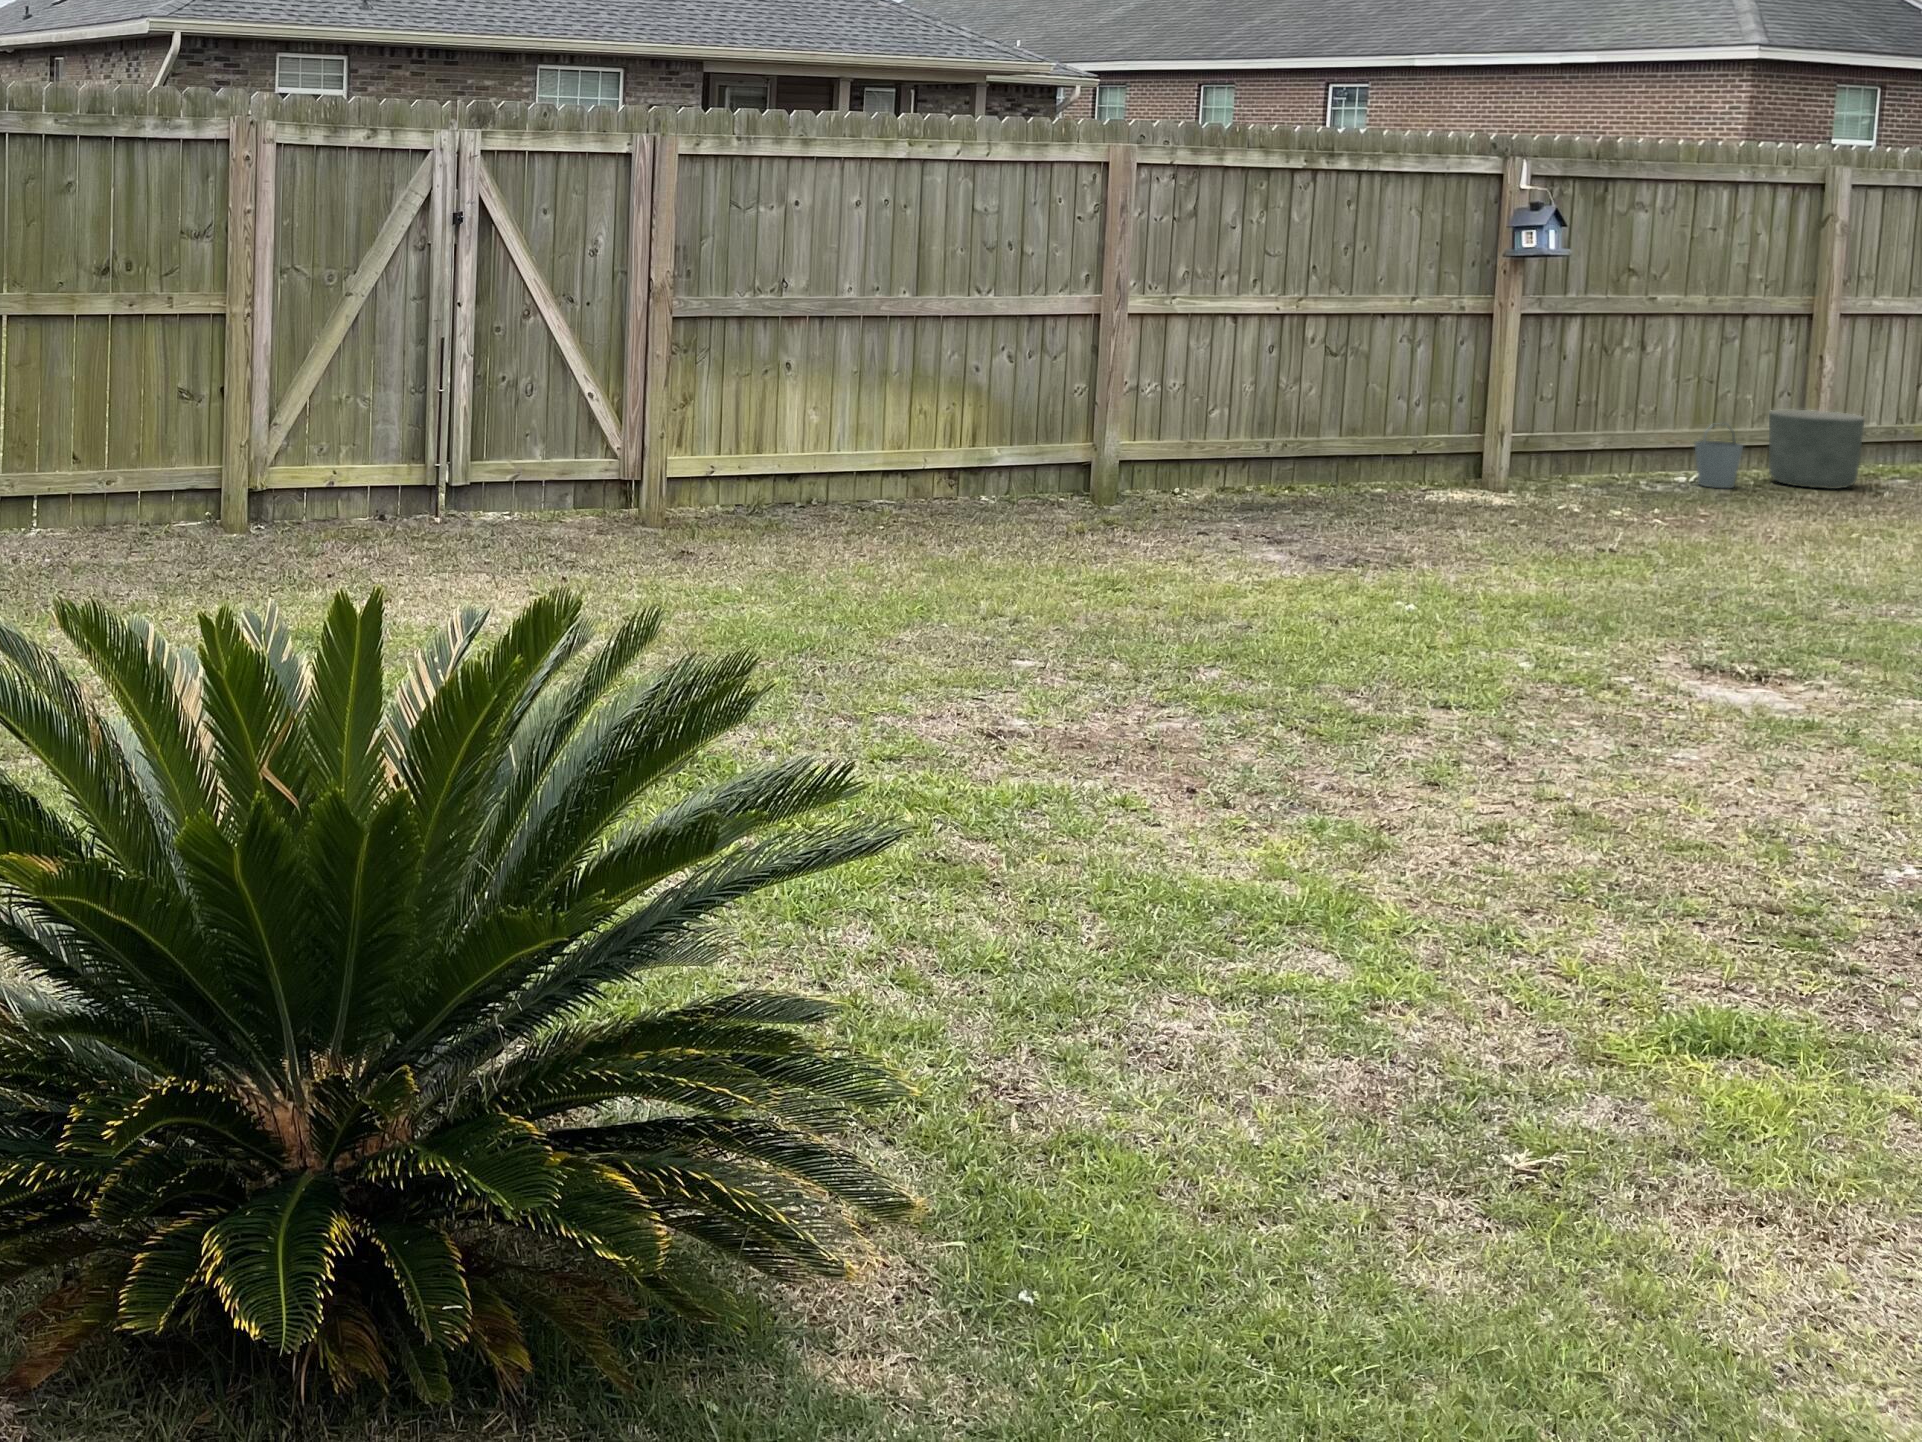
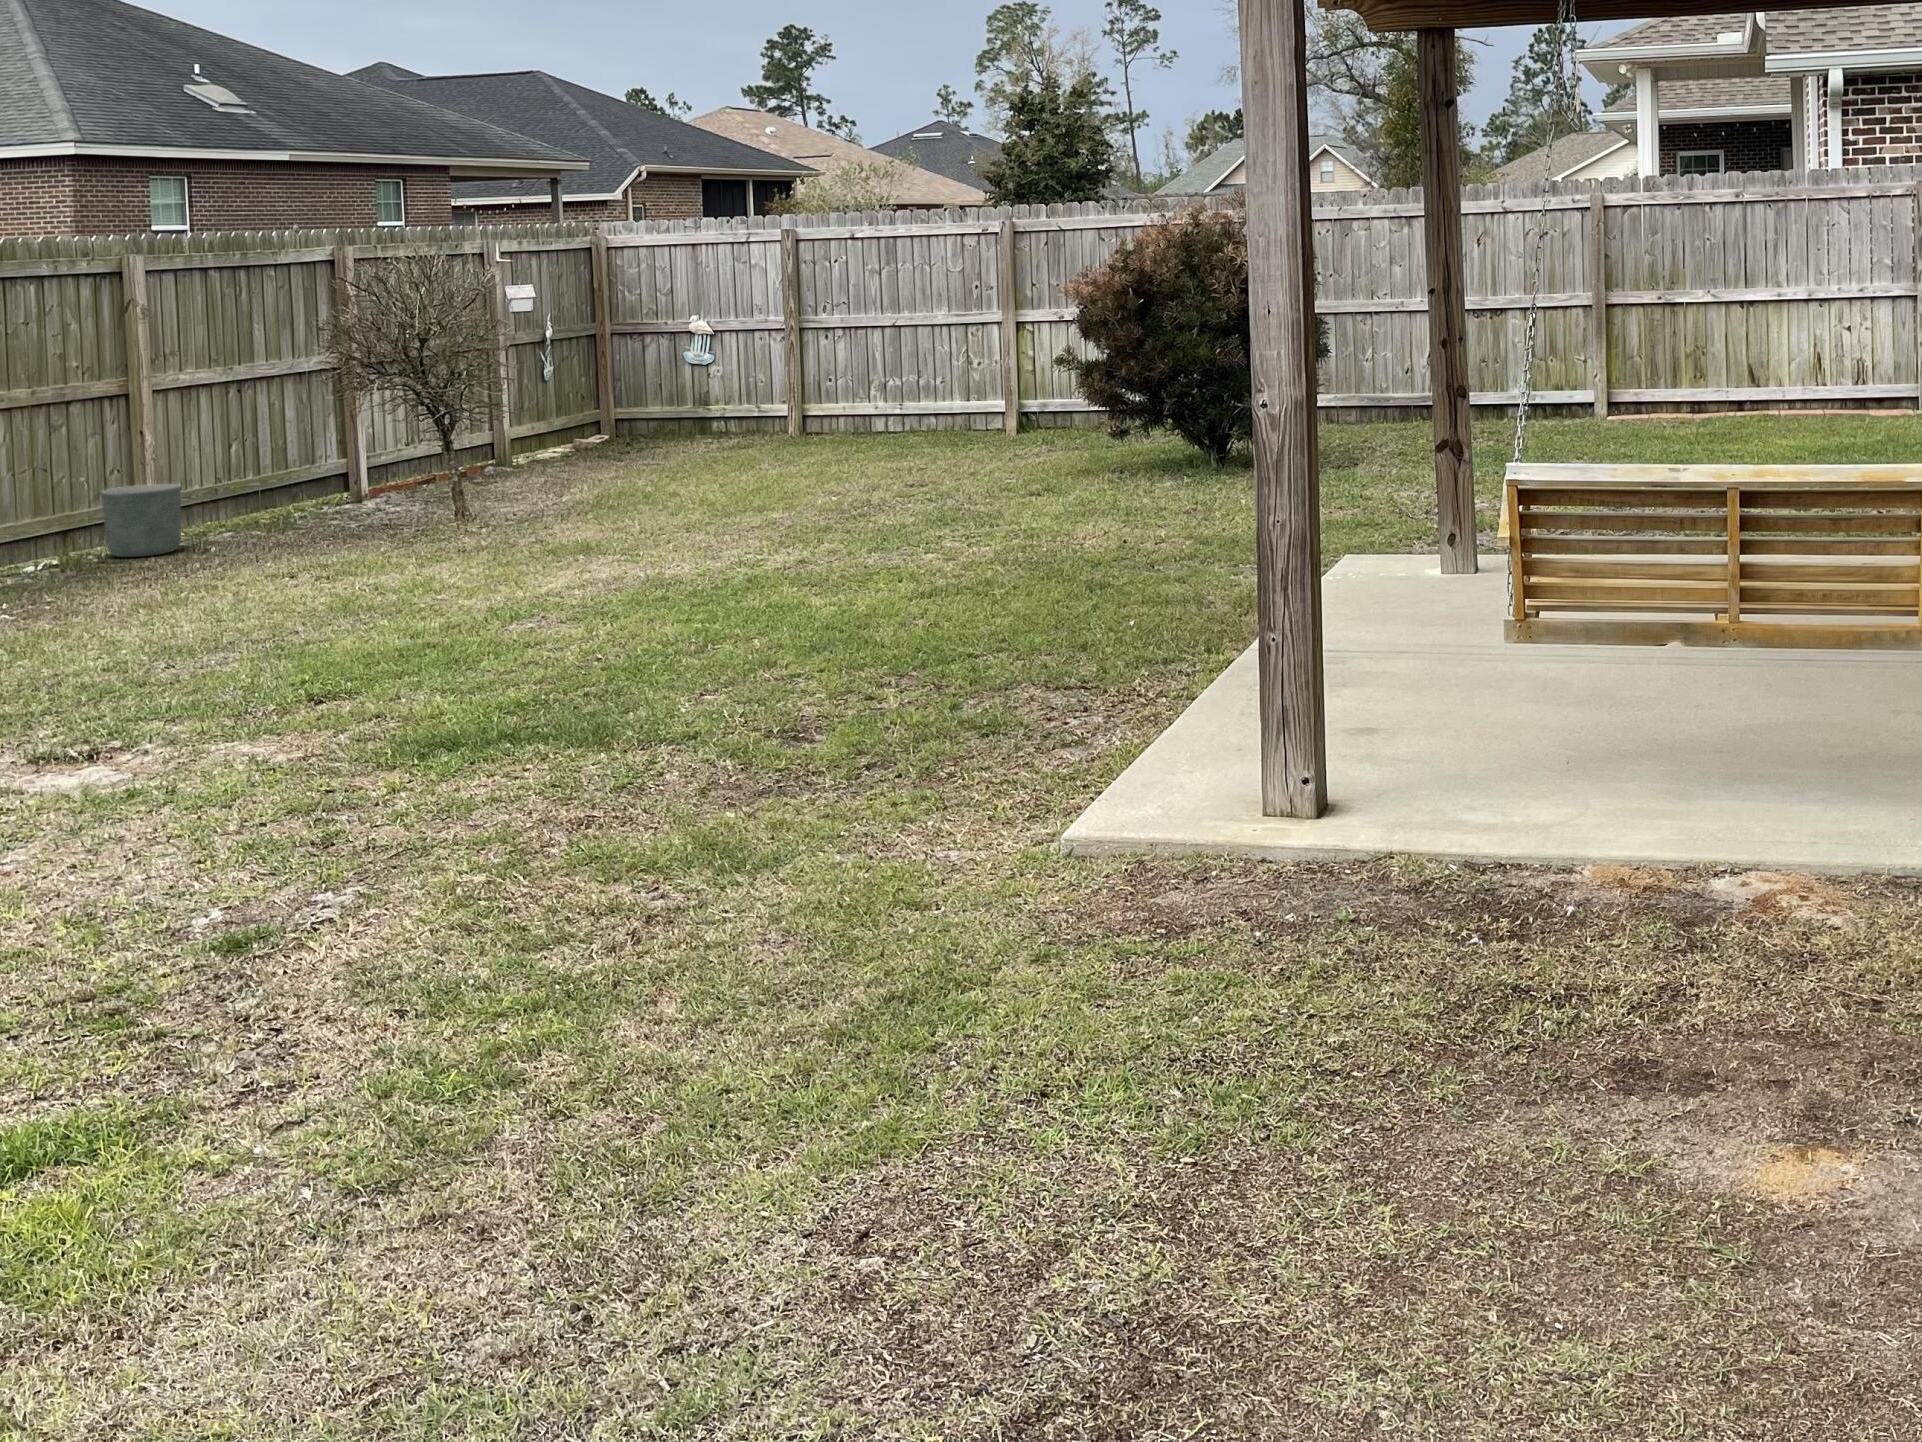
bucket: present [1695,423,1743,488] -> none [36,509,81,573]

